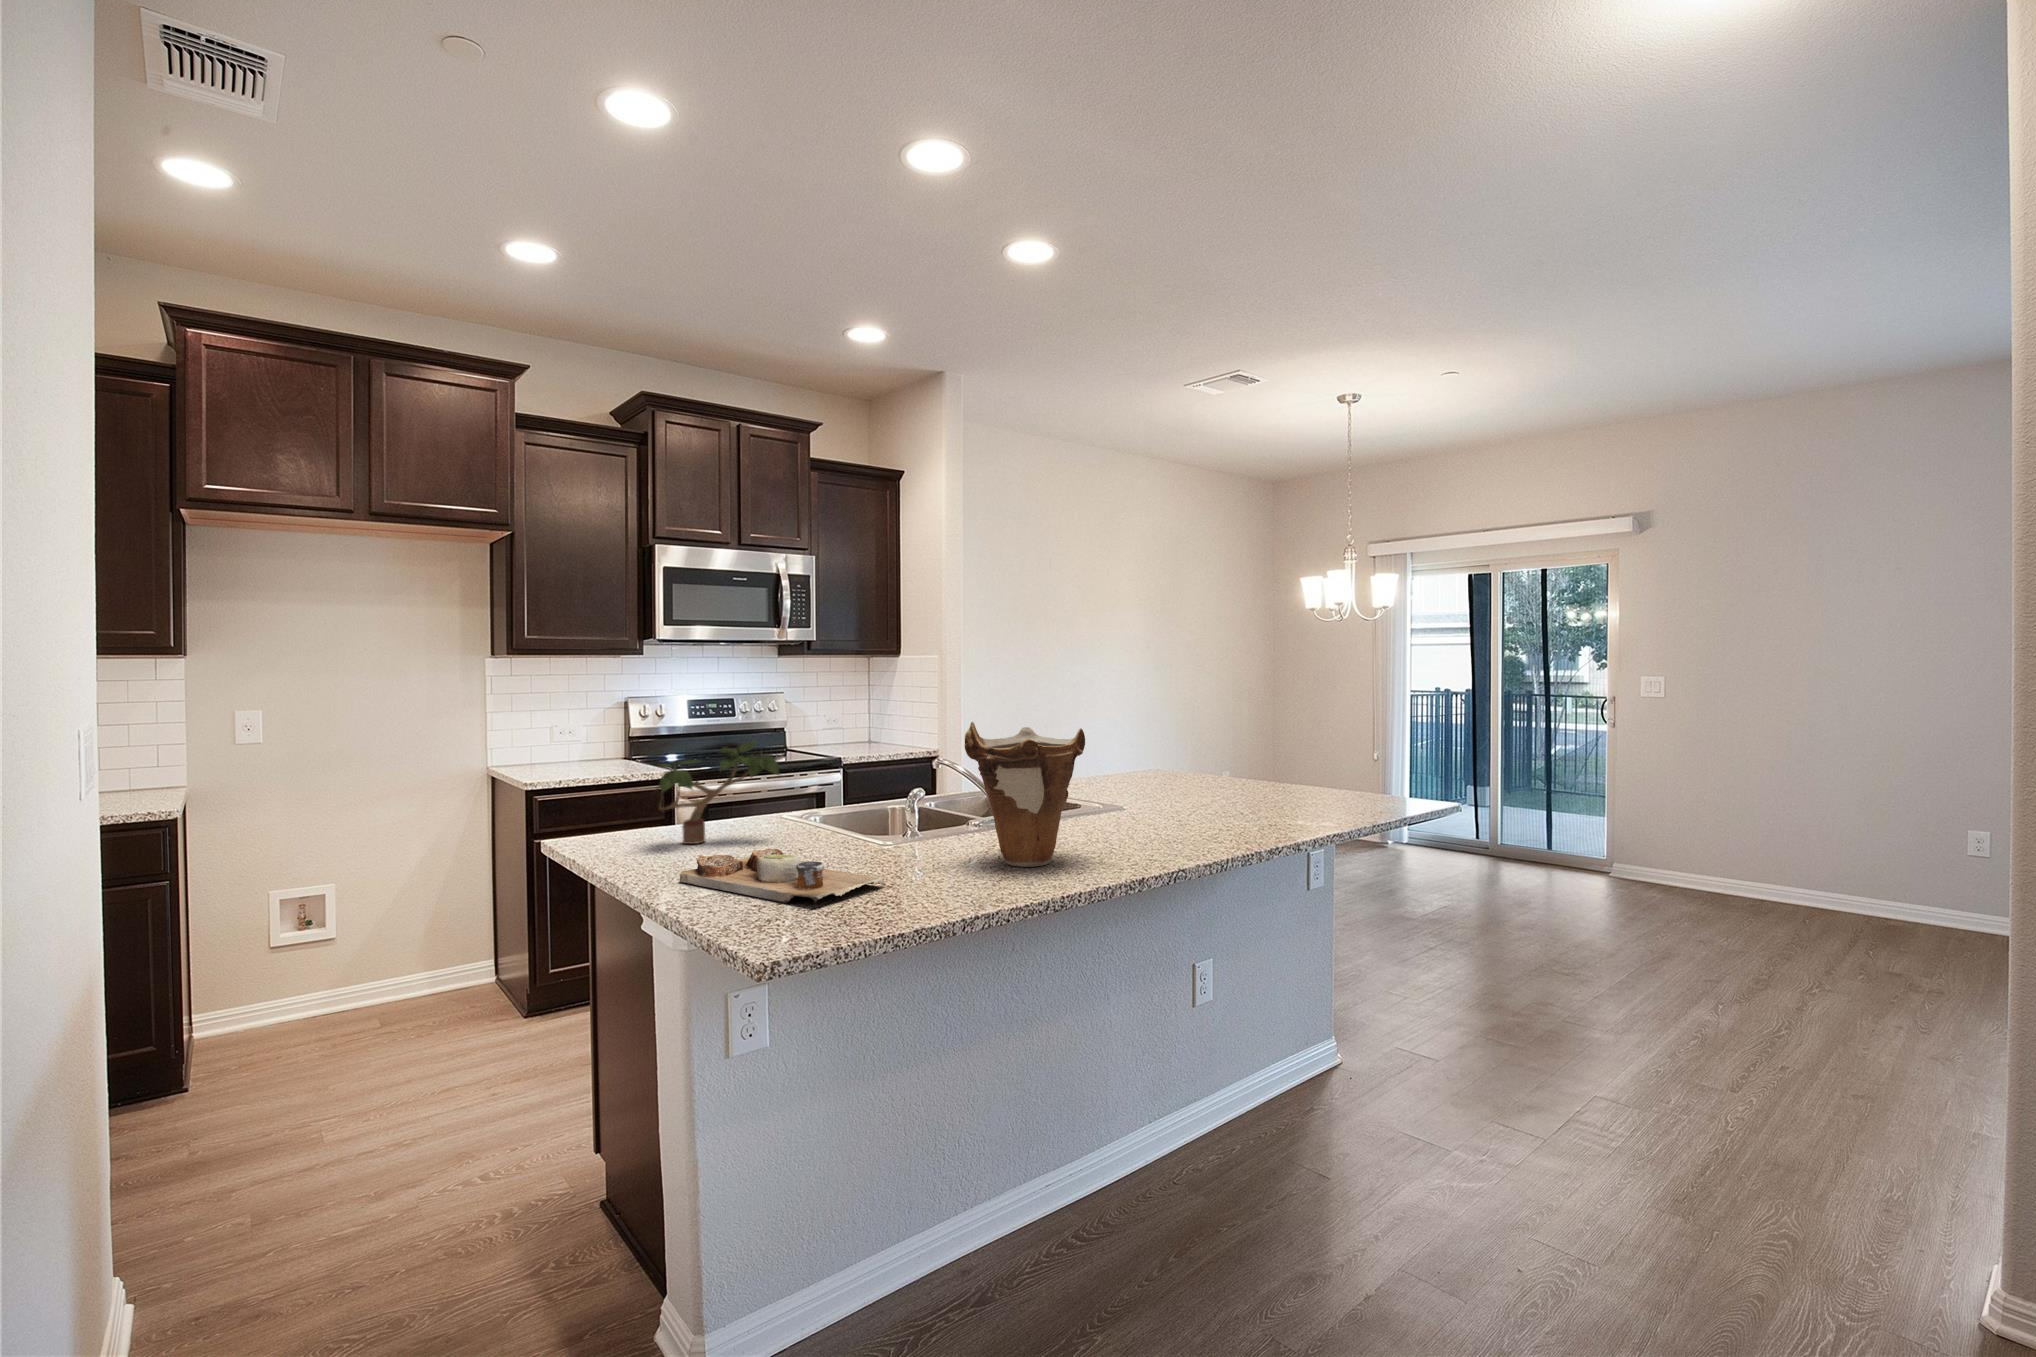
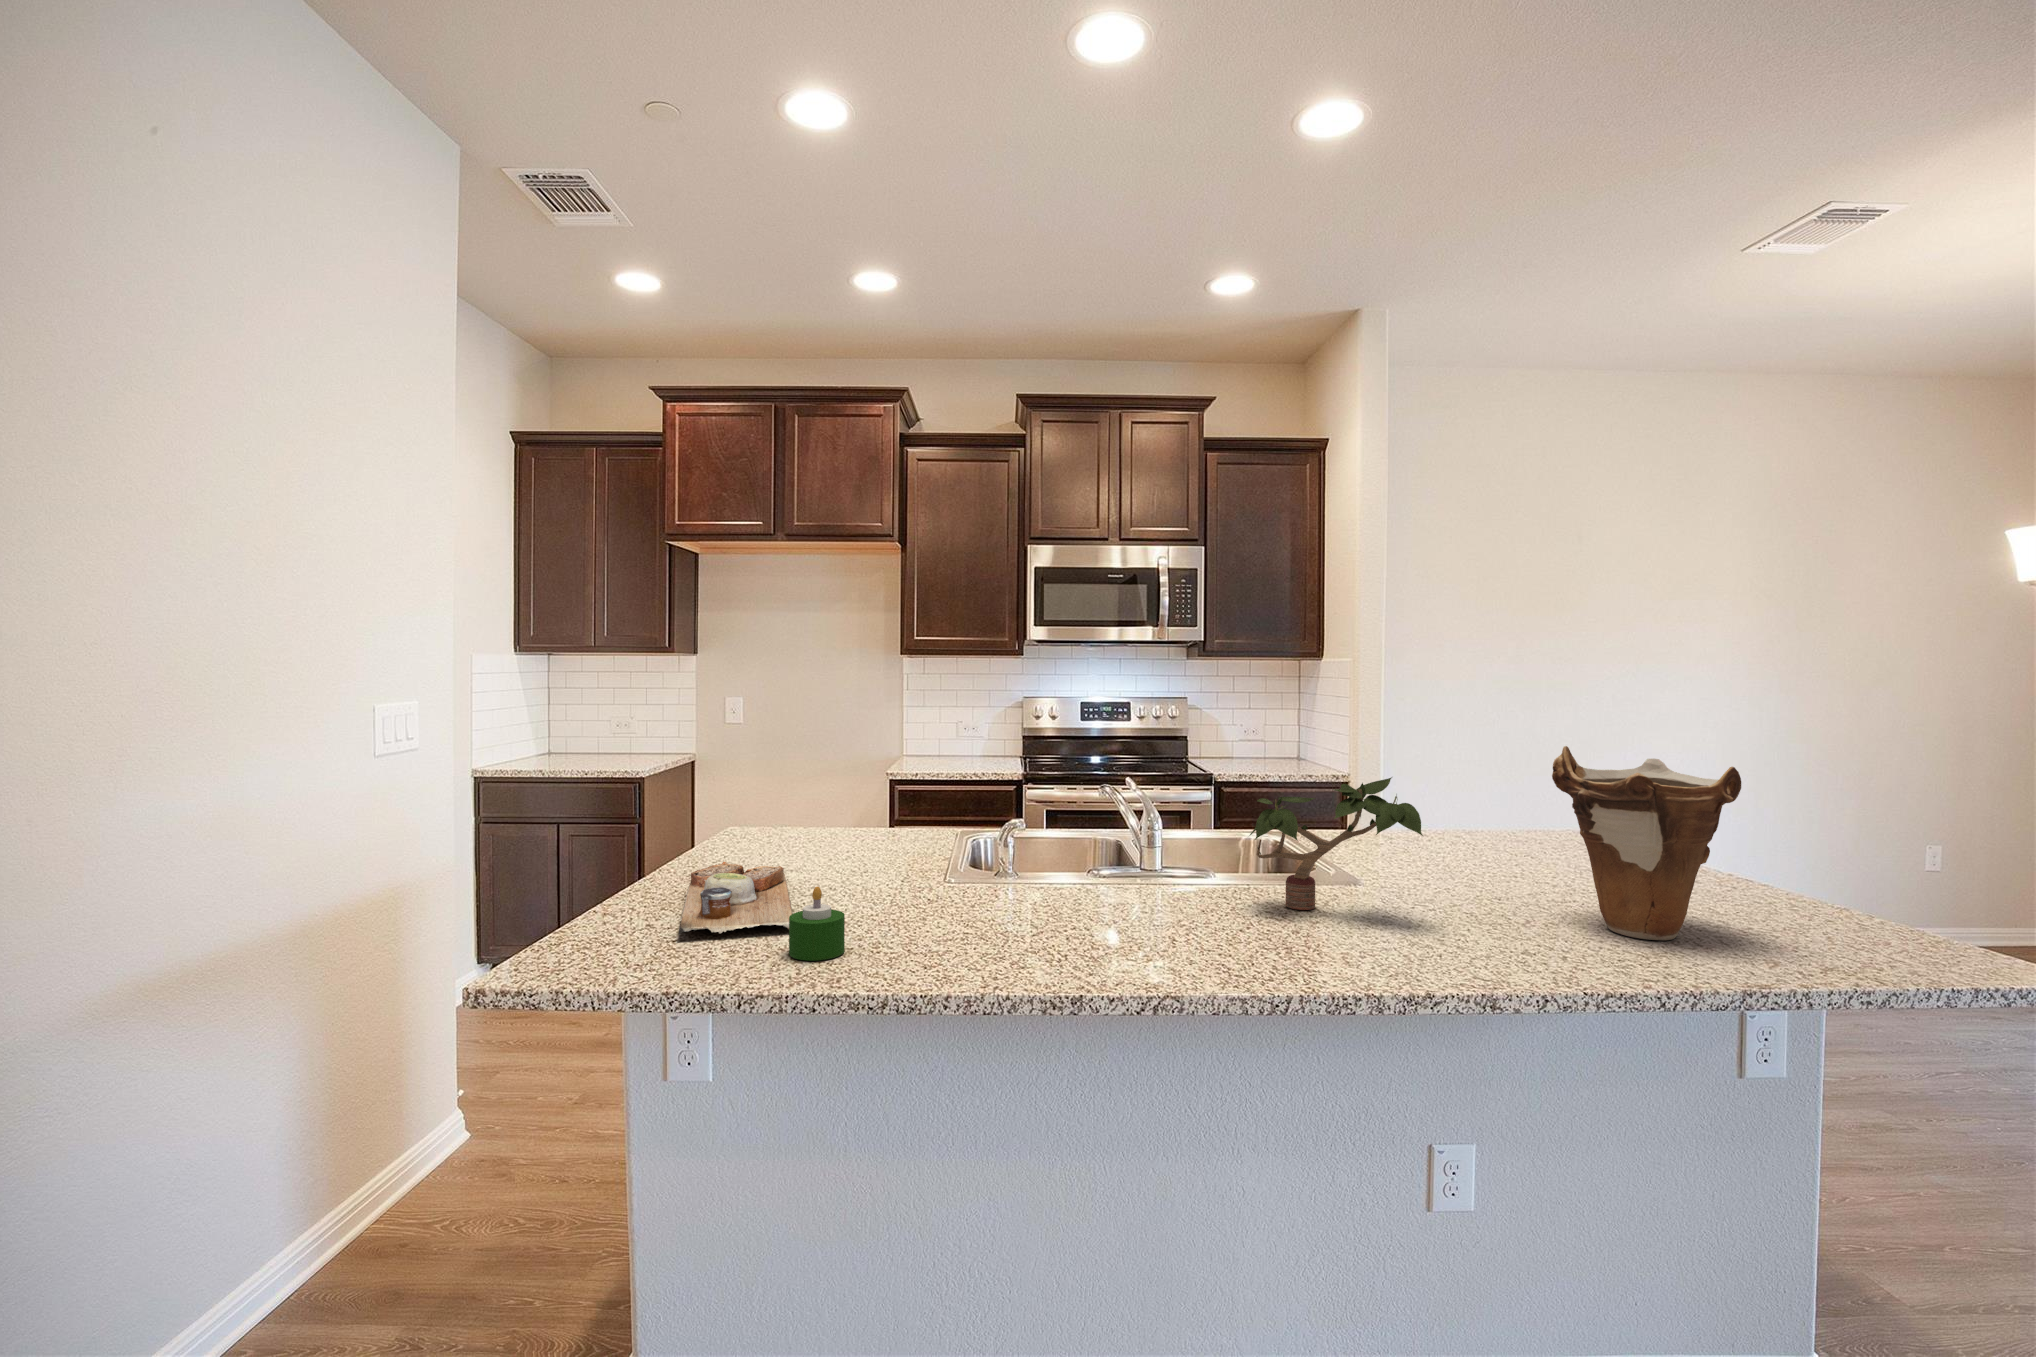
vase: present [965,722,1085,867] -> present [1552,746,1741,940]
potted plant: present [657,741,779,844] -> present [1250,777,1423,910]
candle: none [917,838,961,896] -> present [789,887,845,961]

